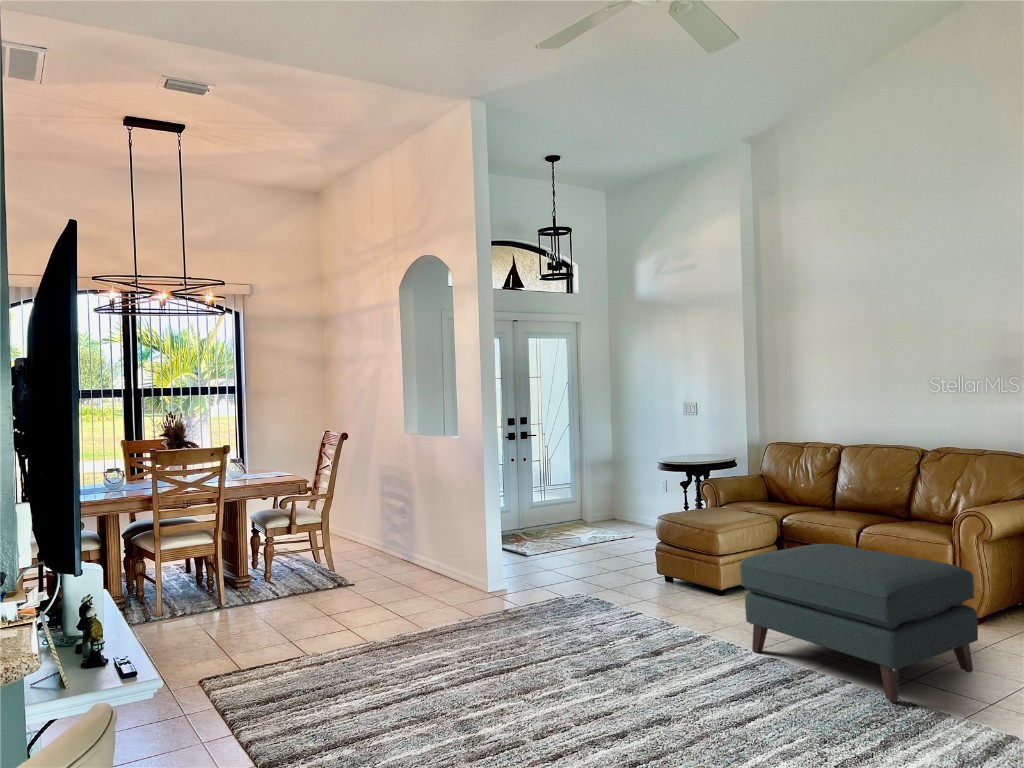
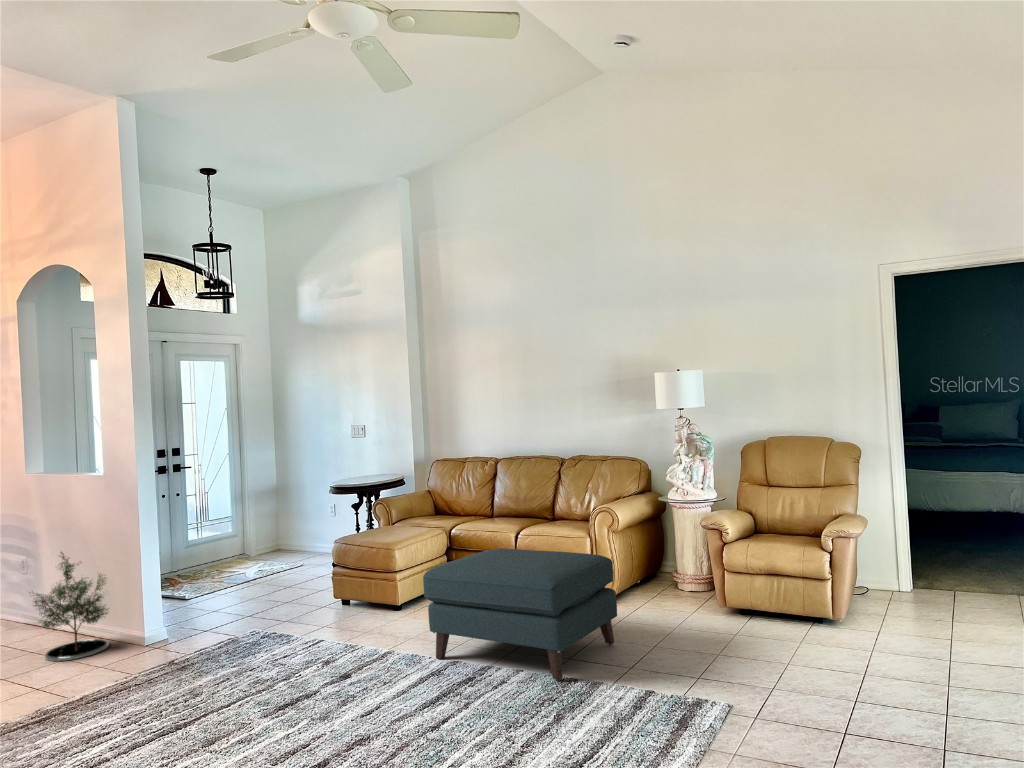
potted tree: none [399,501,462,595] -> present [29,552,109,661]

